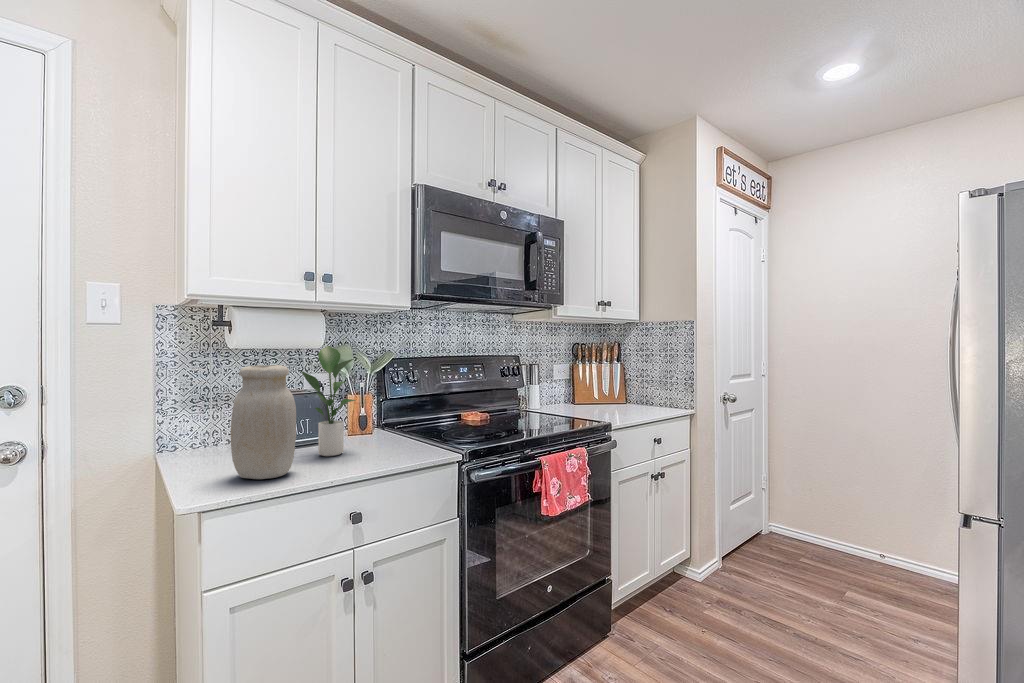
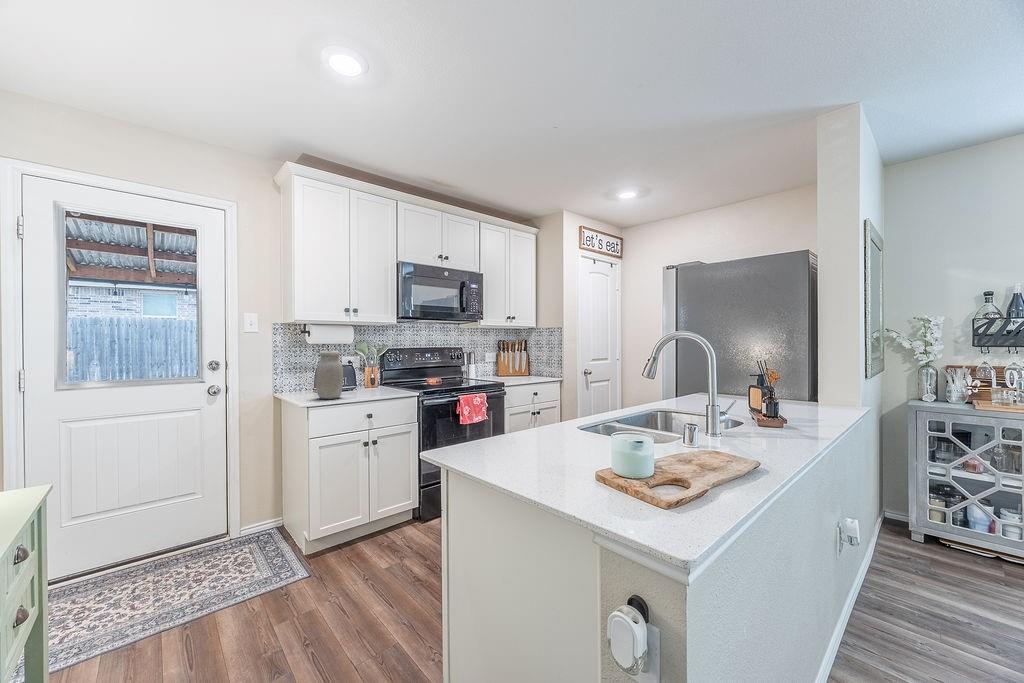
potted plant: present [301,346,355,456] -> none [343,342,370,393]

